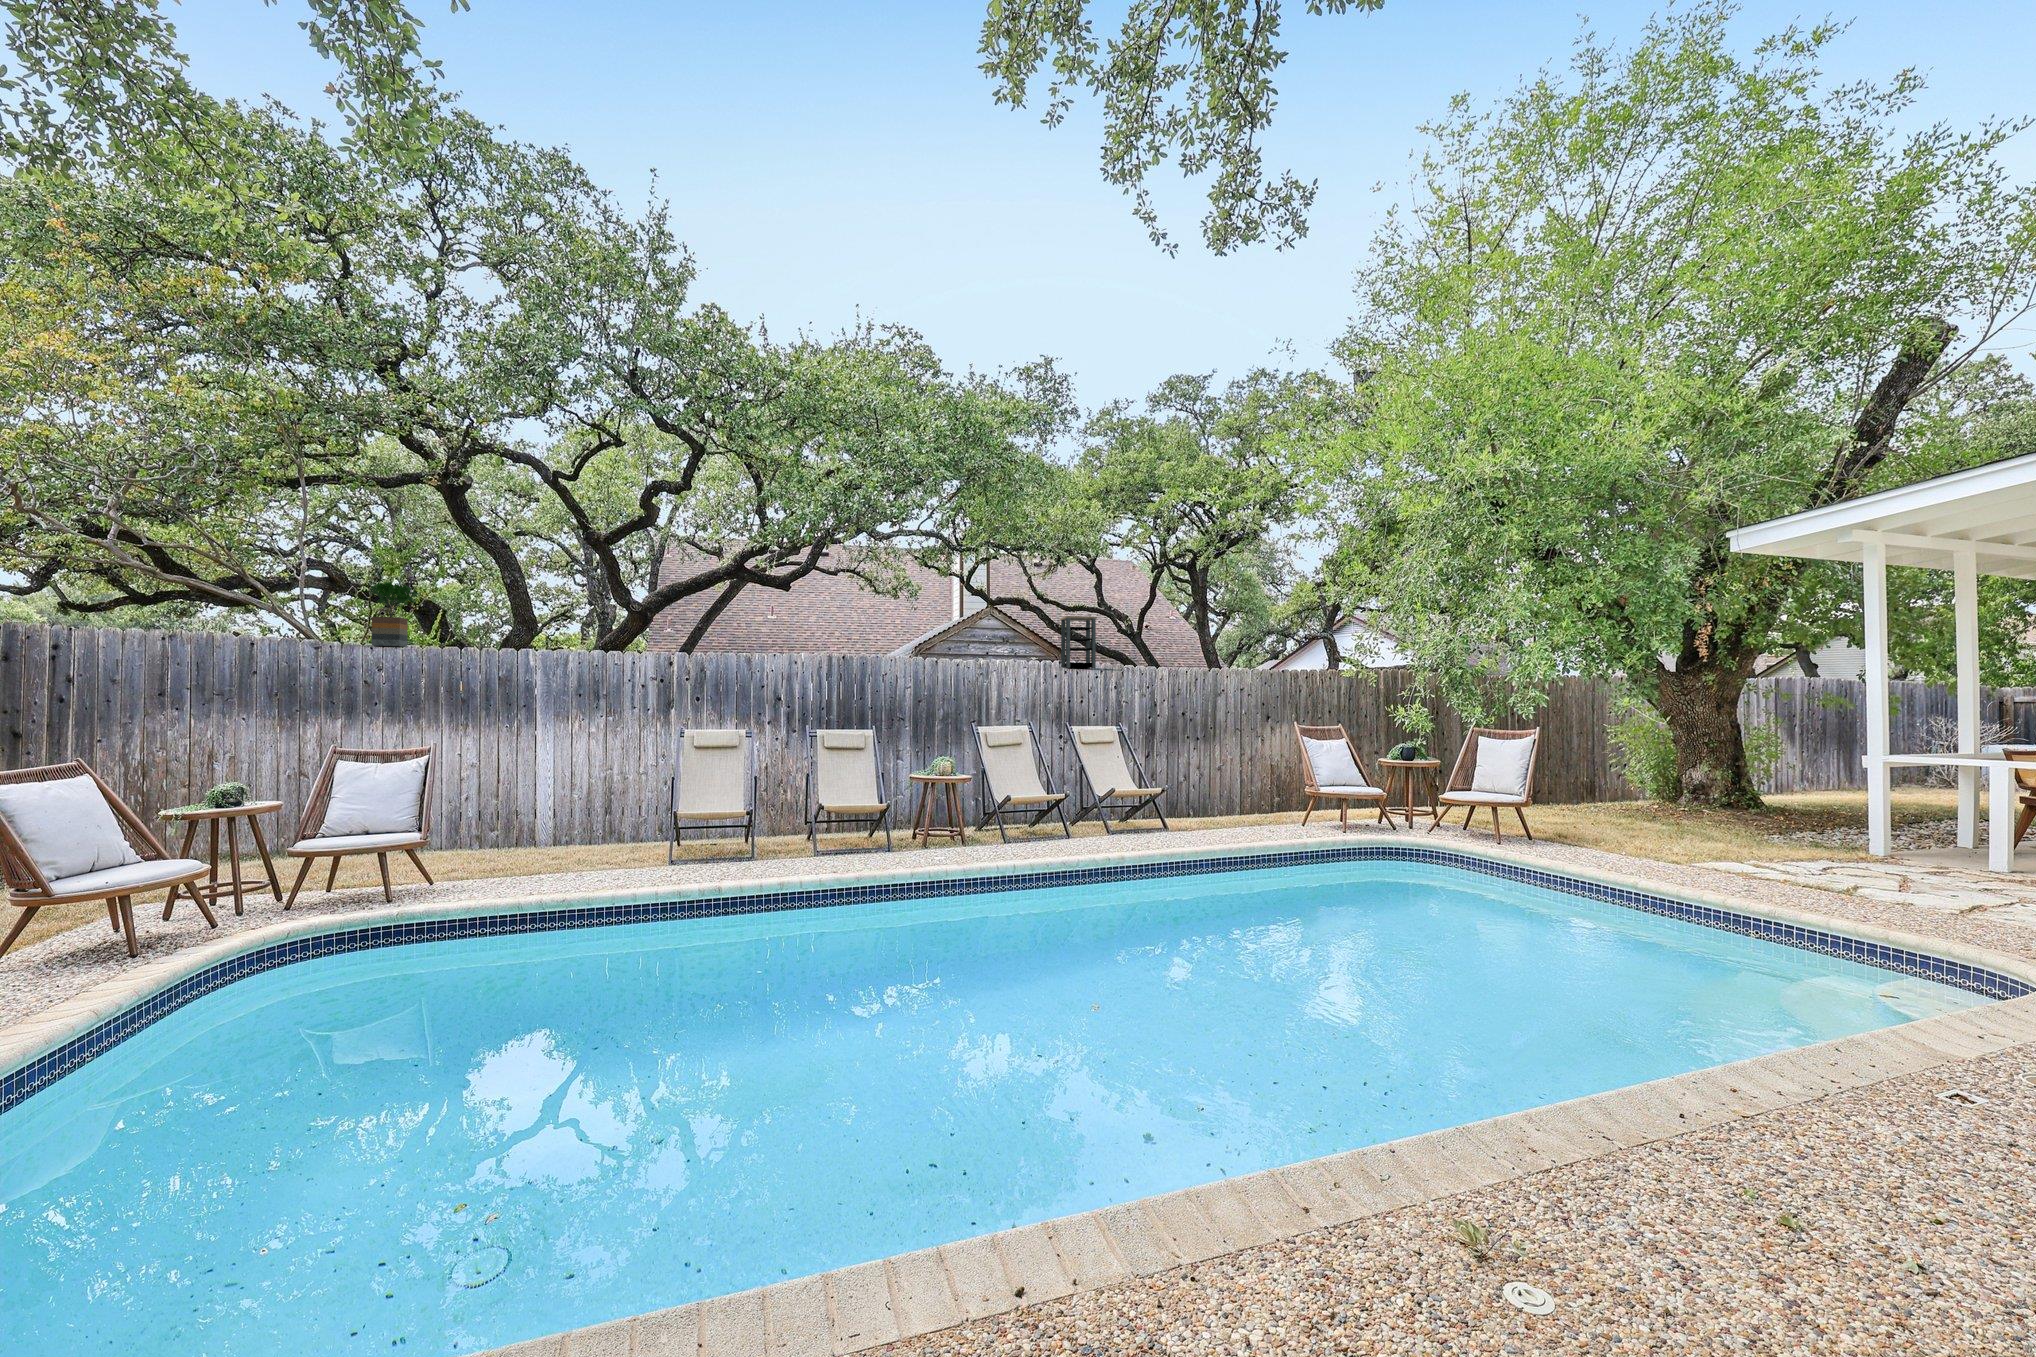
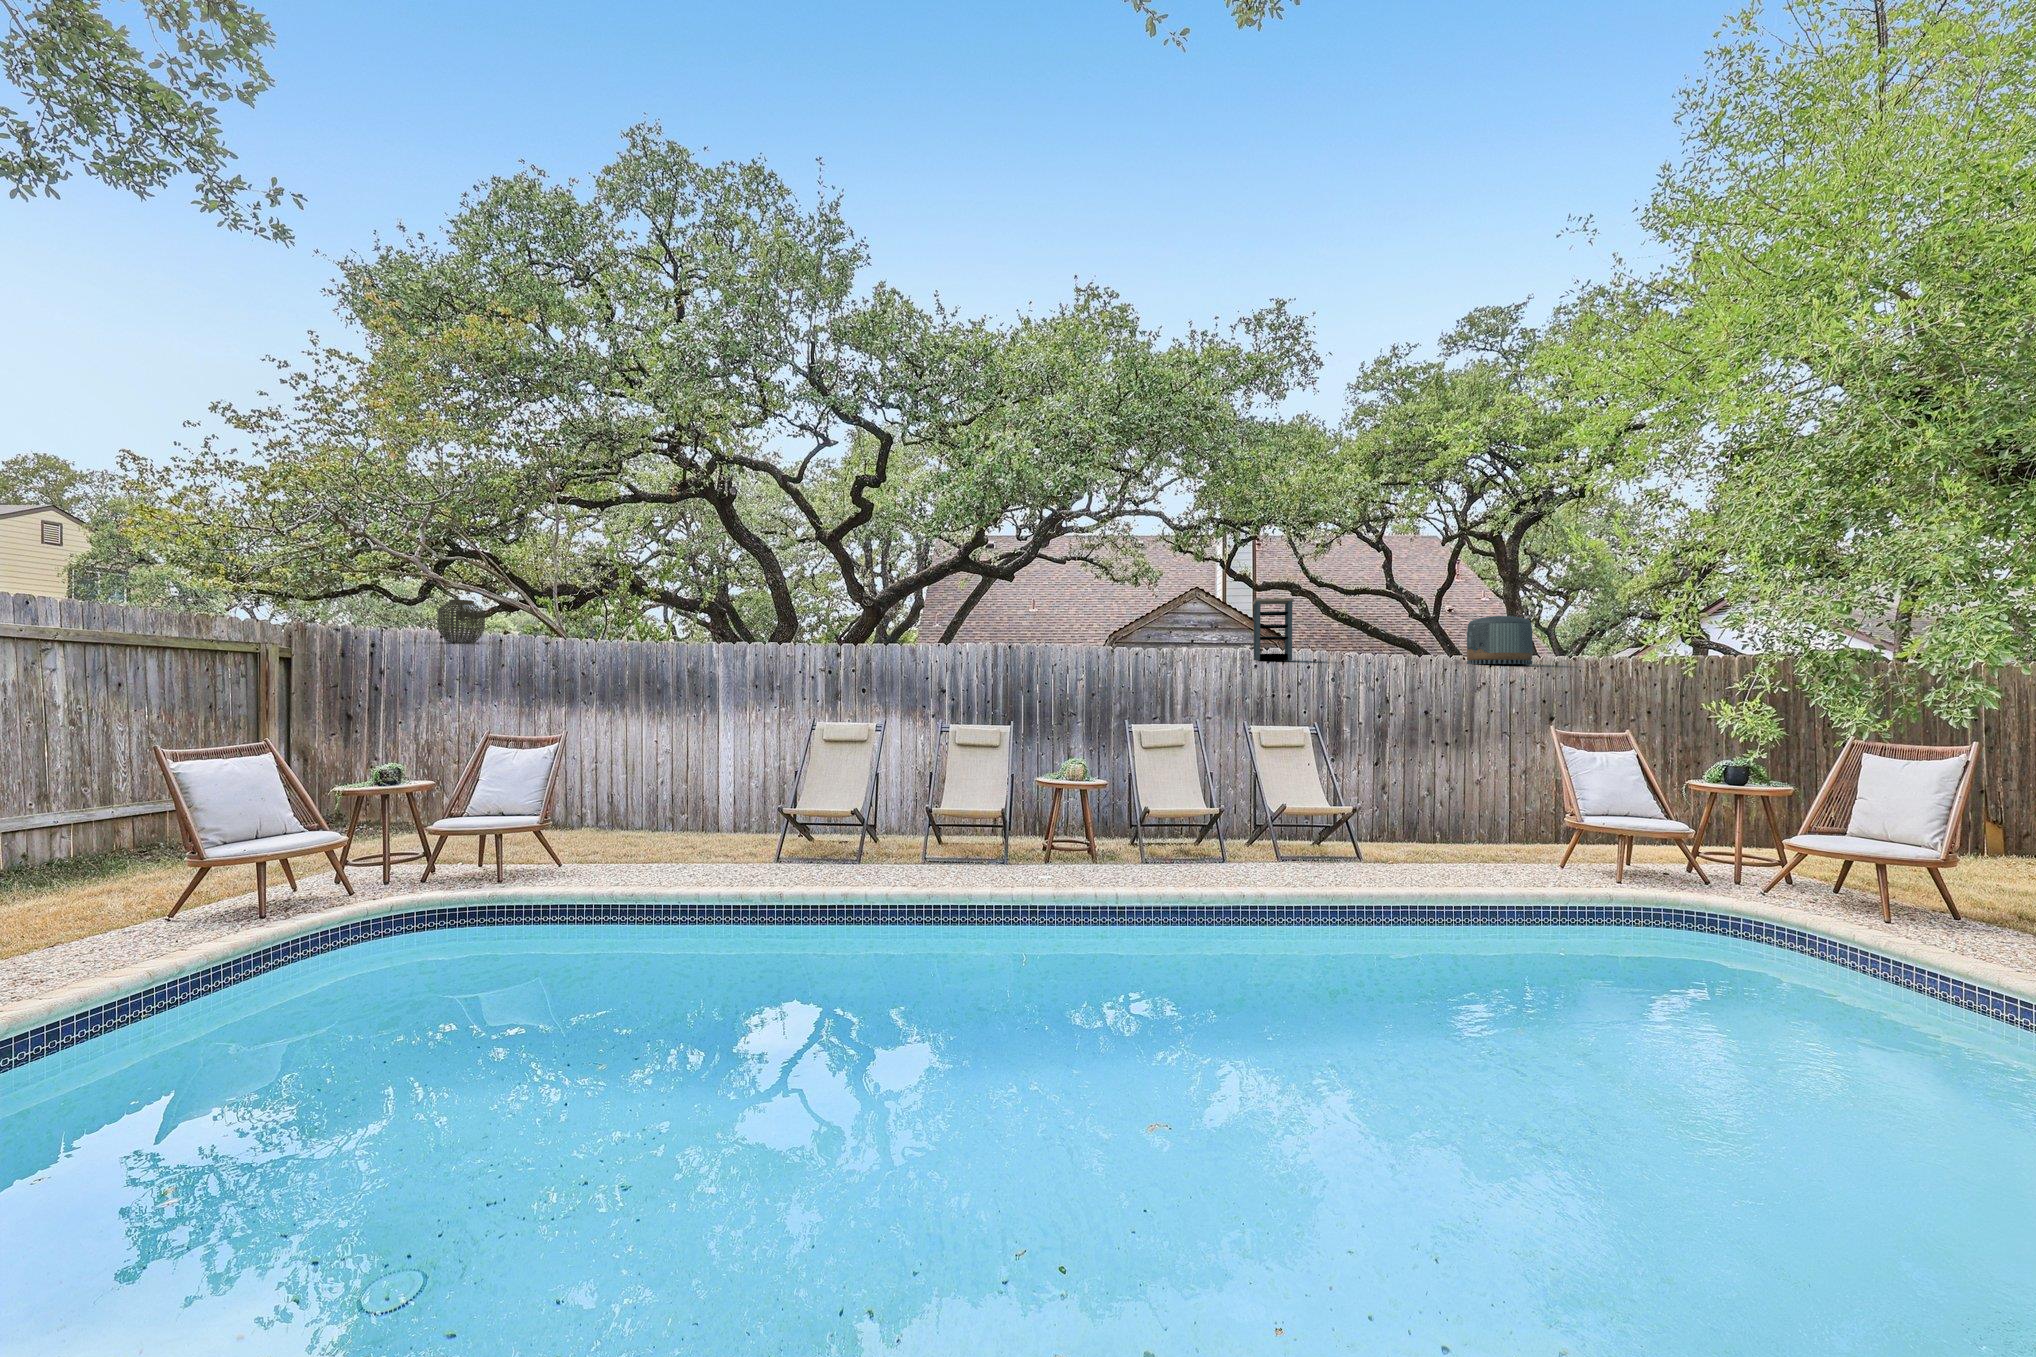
potted tree: present [369,582,416,647] -> none [568,585,610,646]
woven basket: none [194,592,256,643] -> present [437,600,485,643]
pouf: none [1214,635,1262,673] -> present [1467,616,1532,665]

